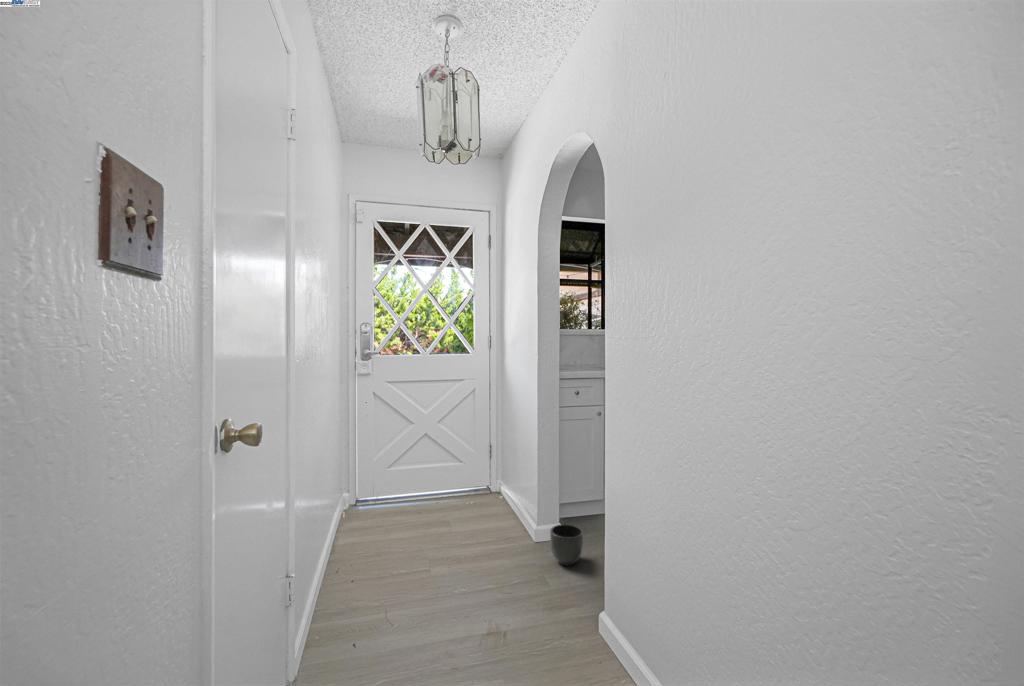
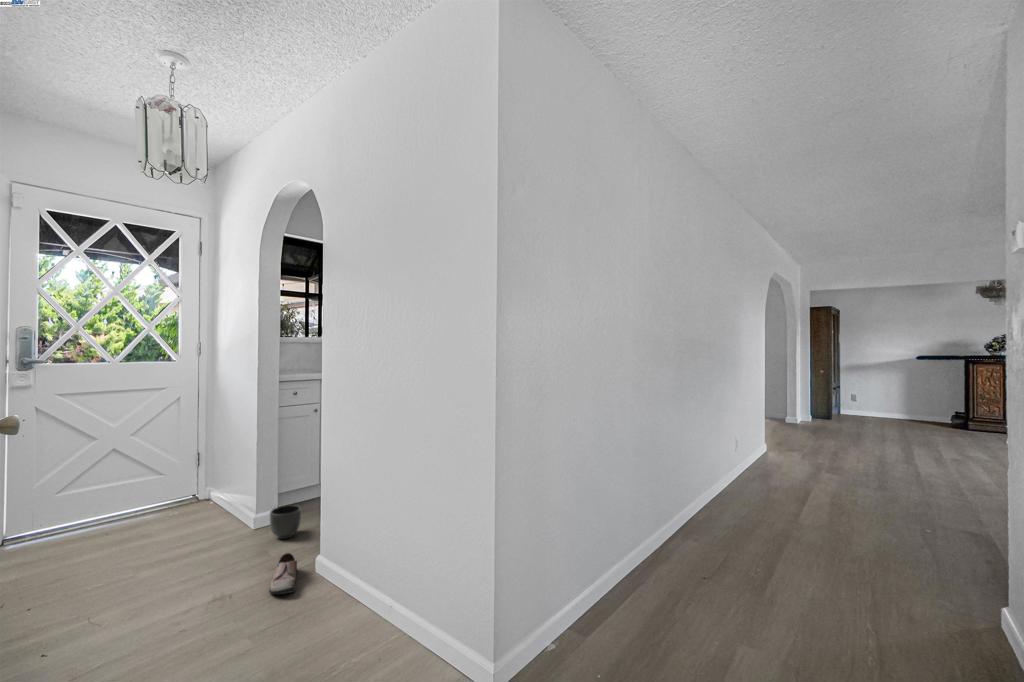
shoe: none [546,596,578,660] -> present [269,553,297,594]

